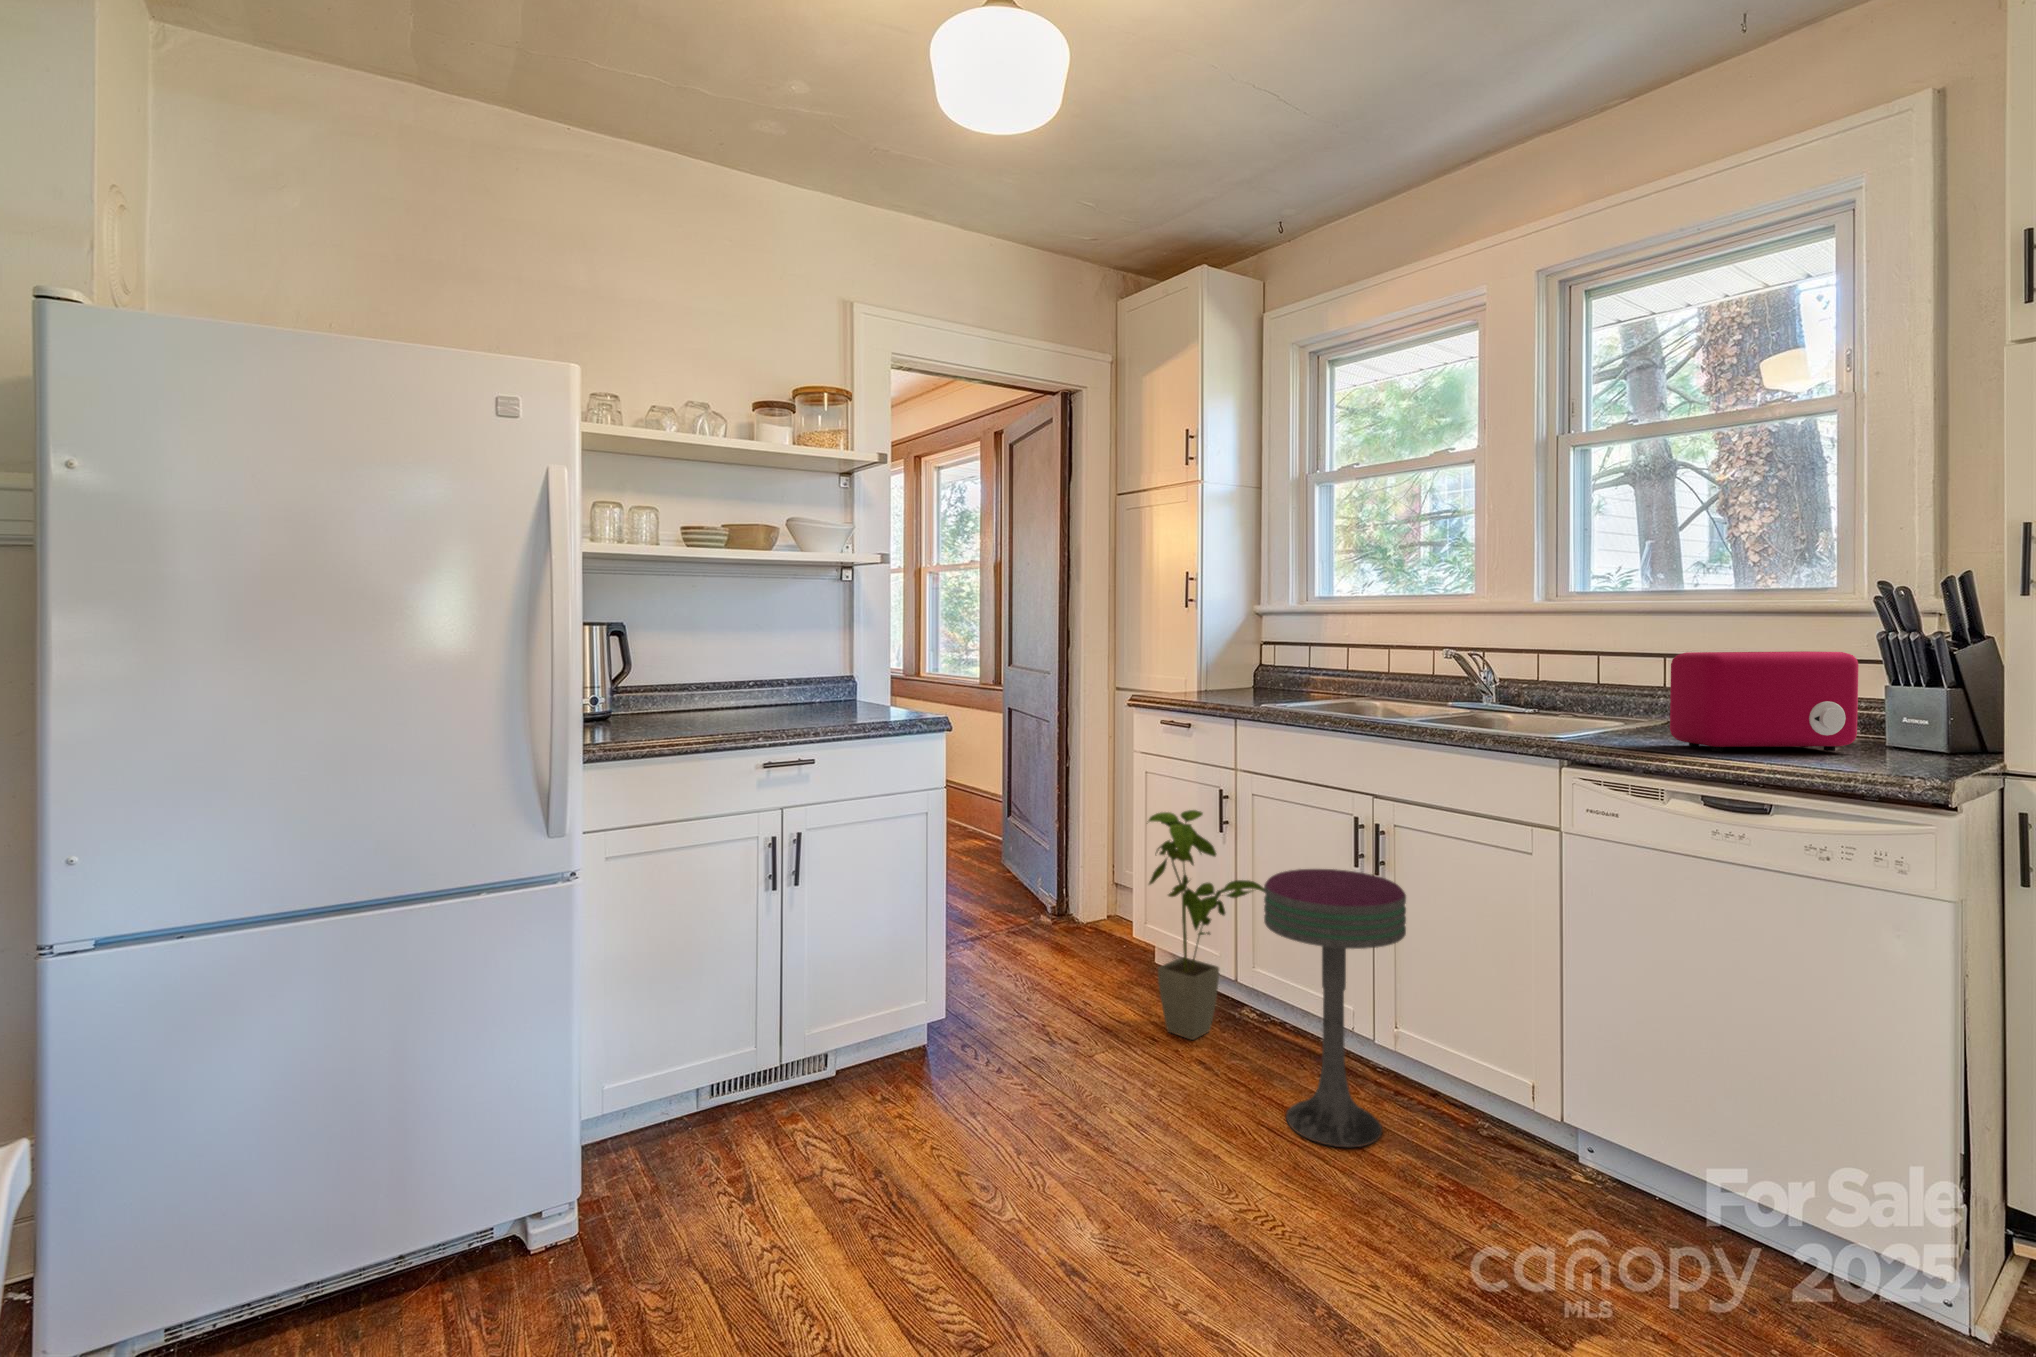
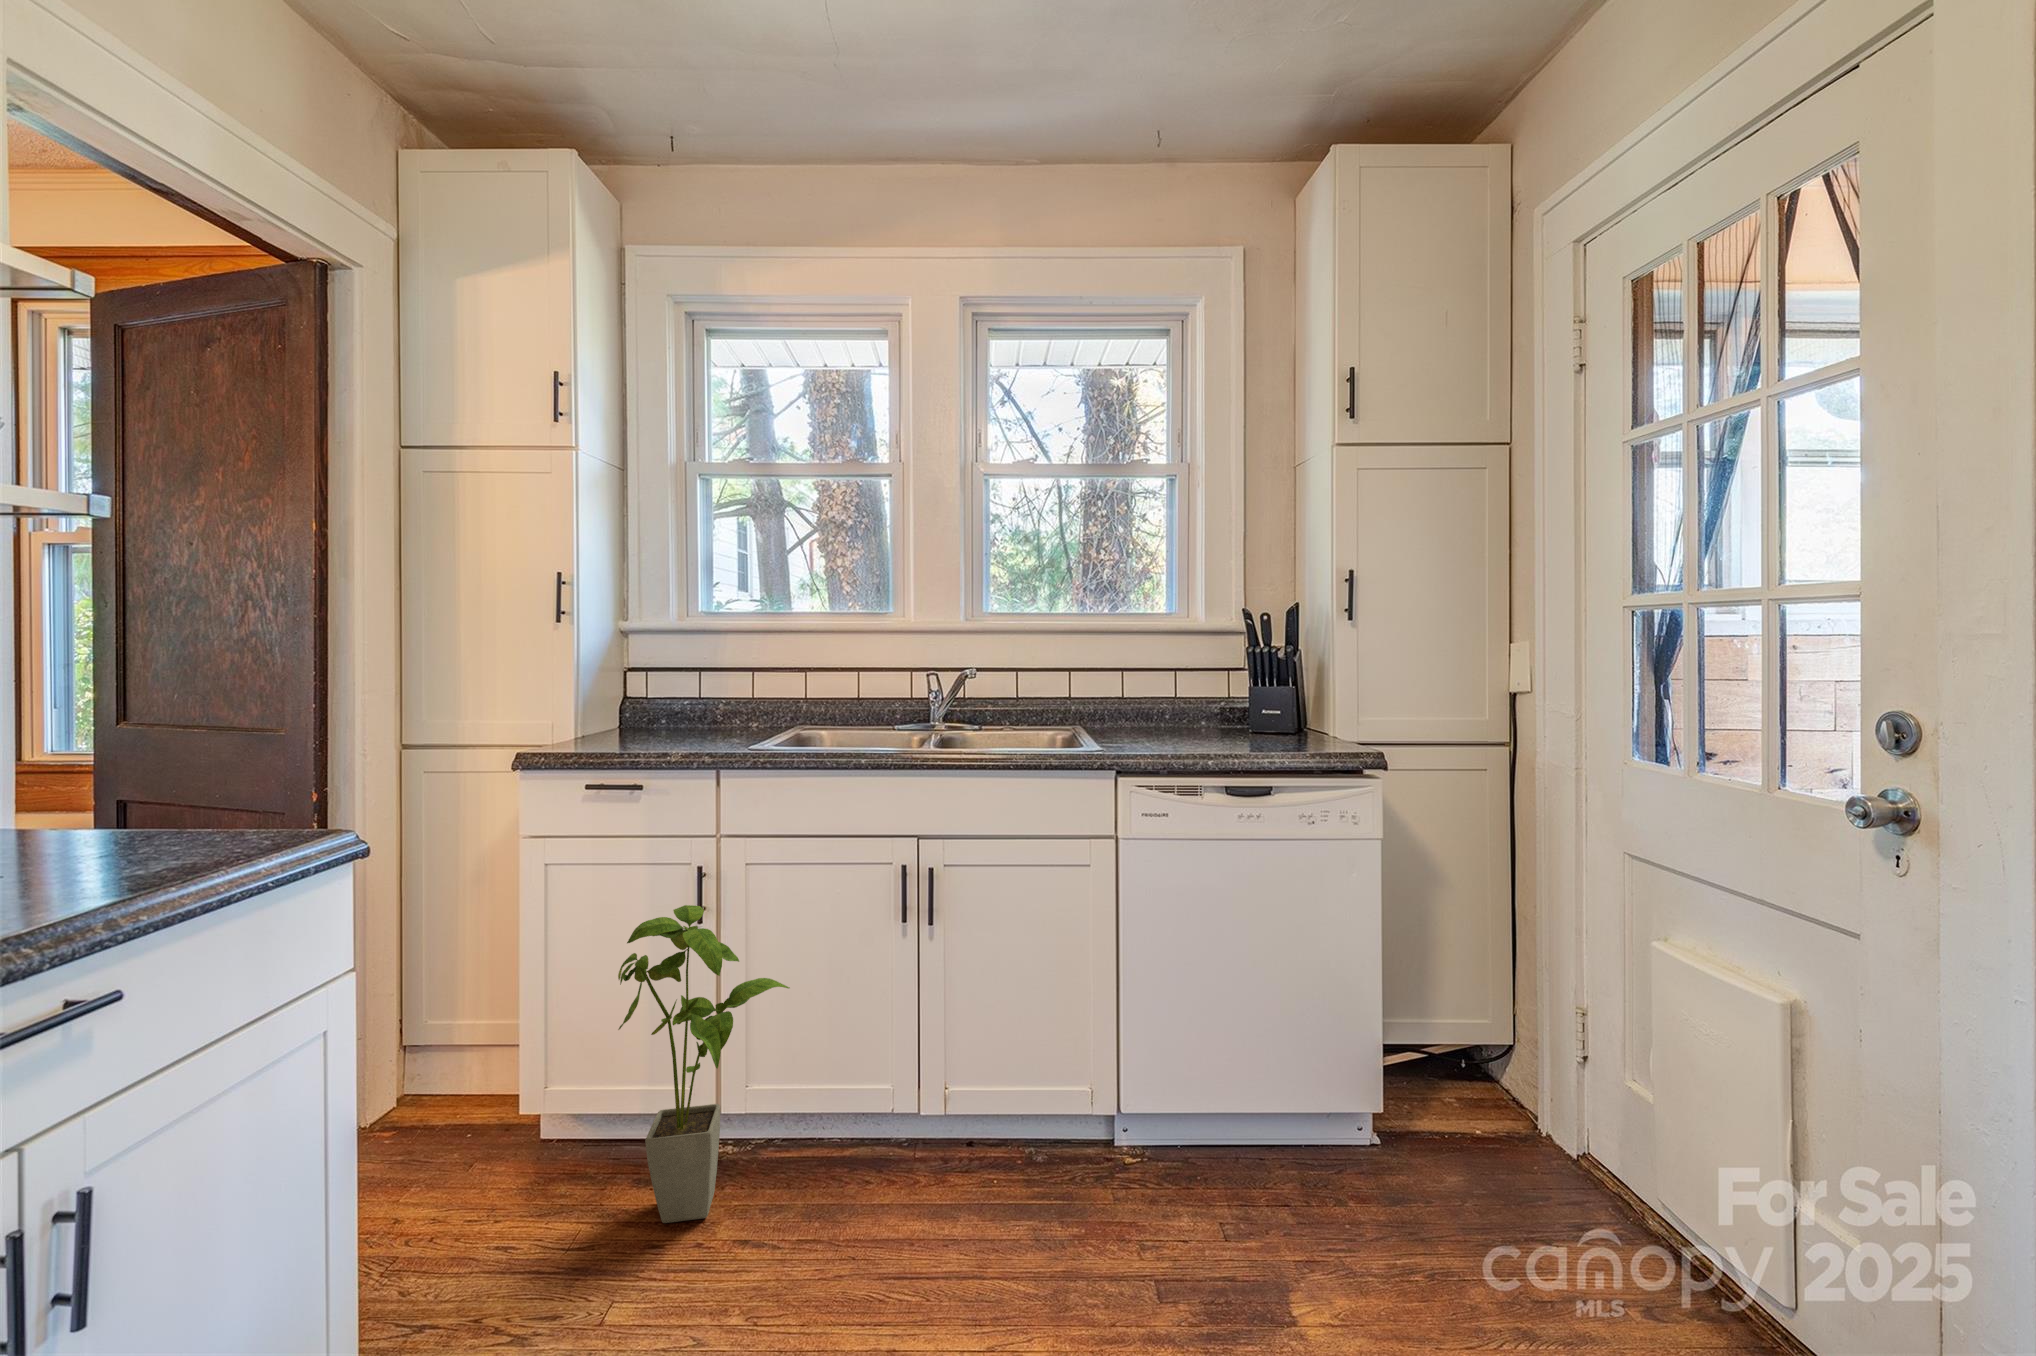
toaster: present [1670,651,1859,751] -> none [1161,661,1262,749]
bar stool: present [1264,869,1406,1148] -> none [854,930,1014,1265]

